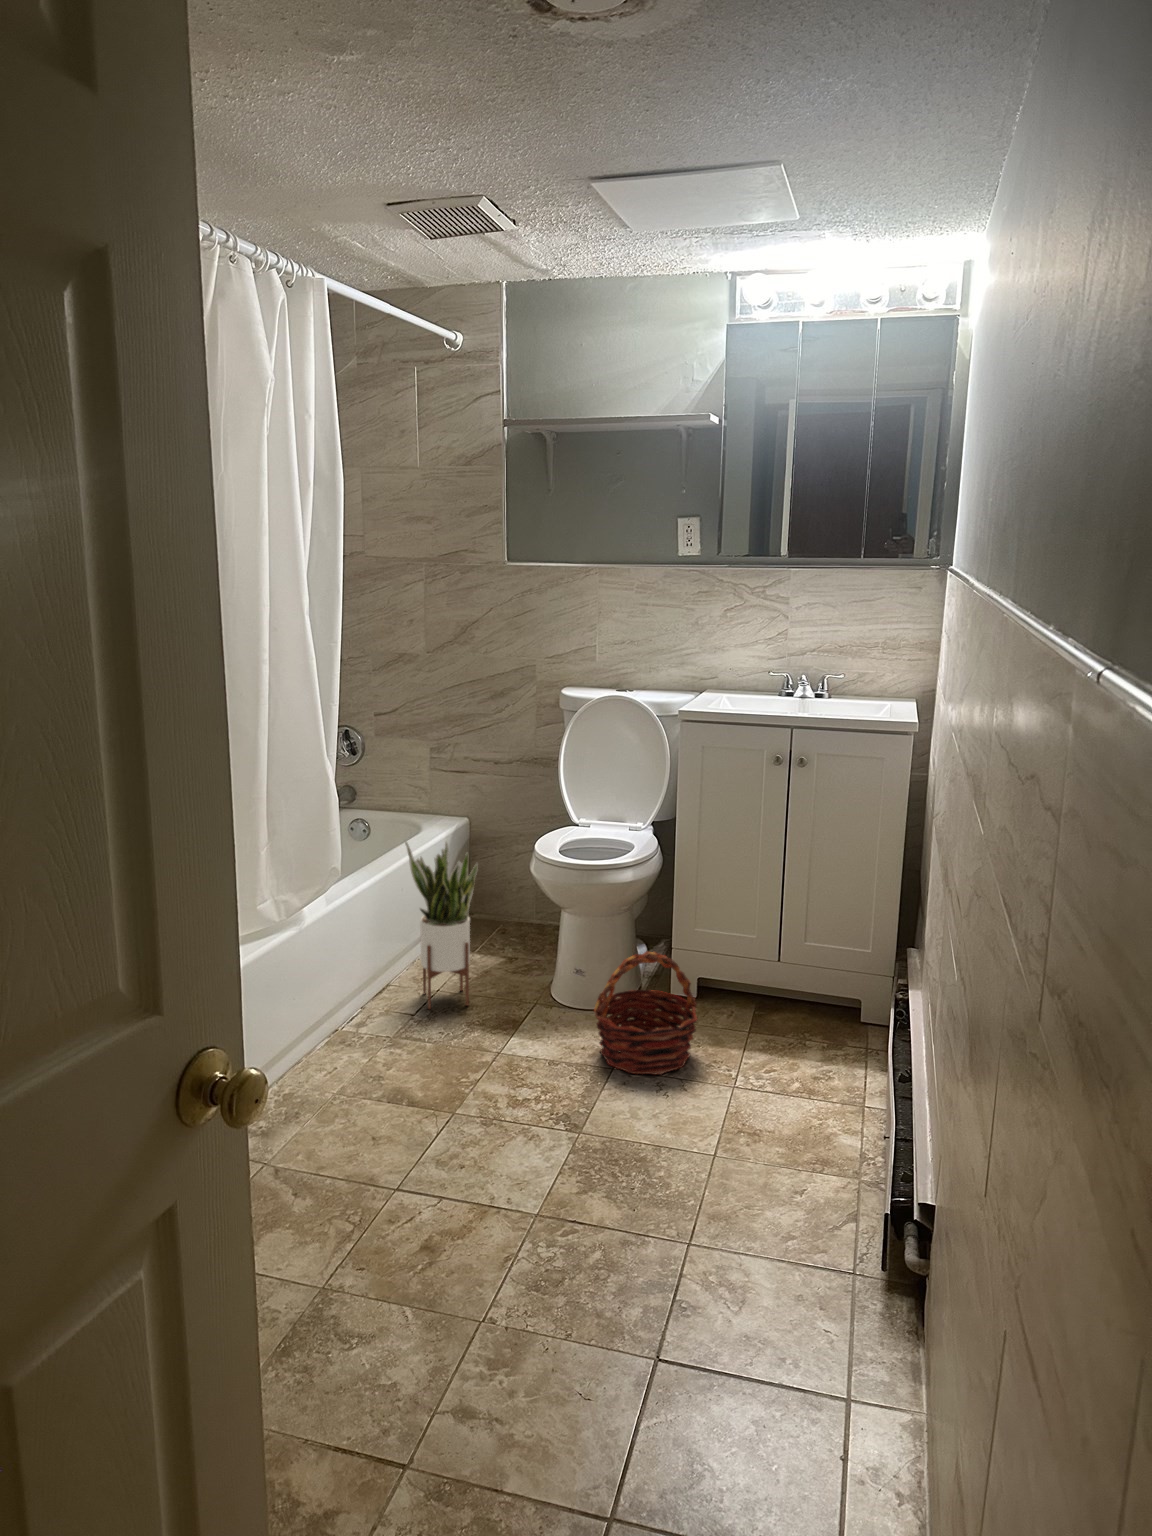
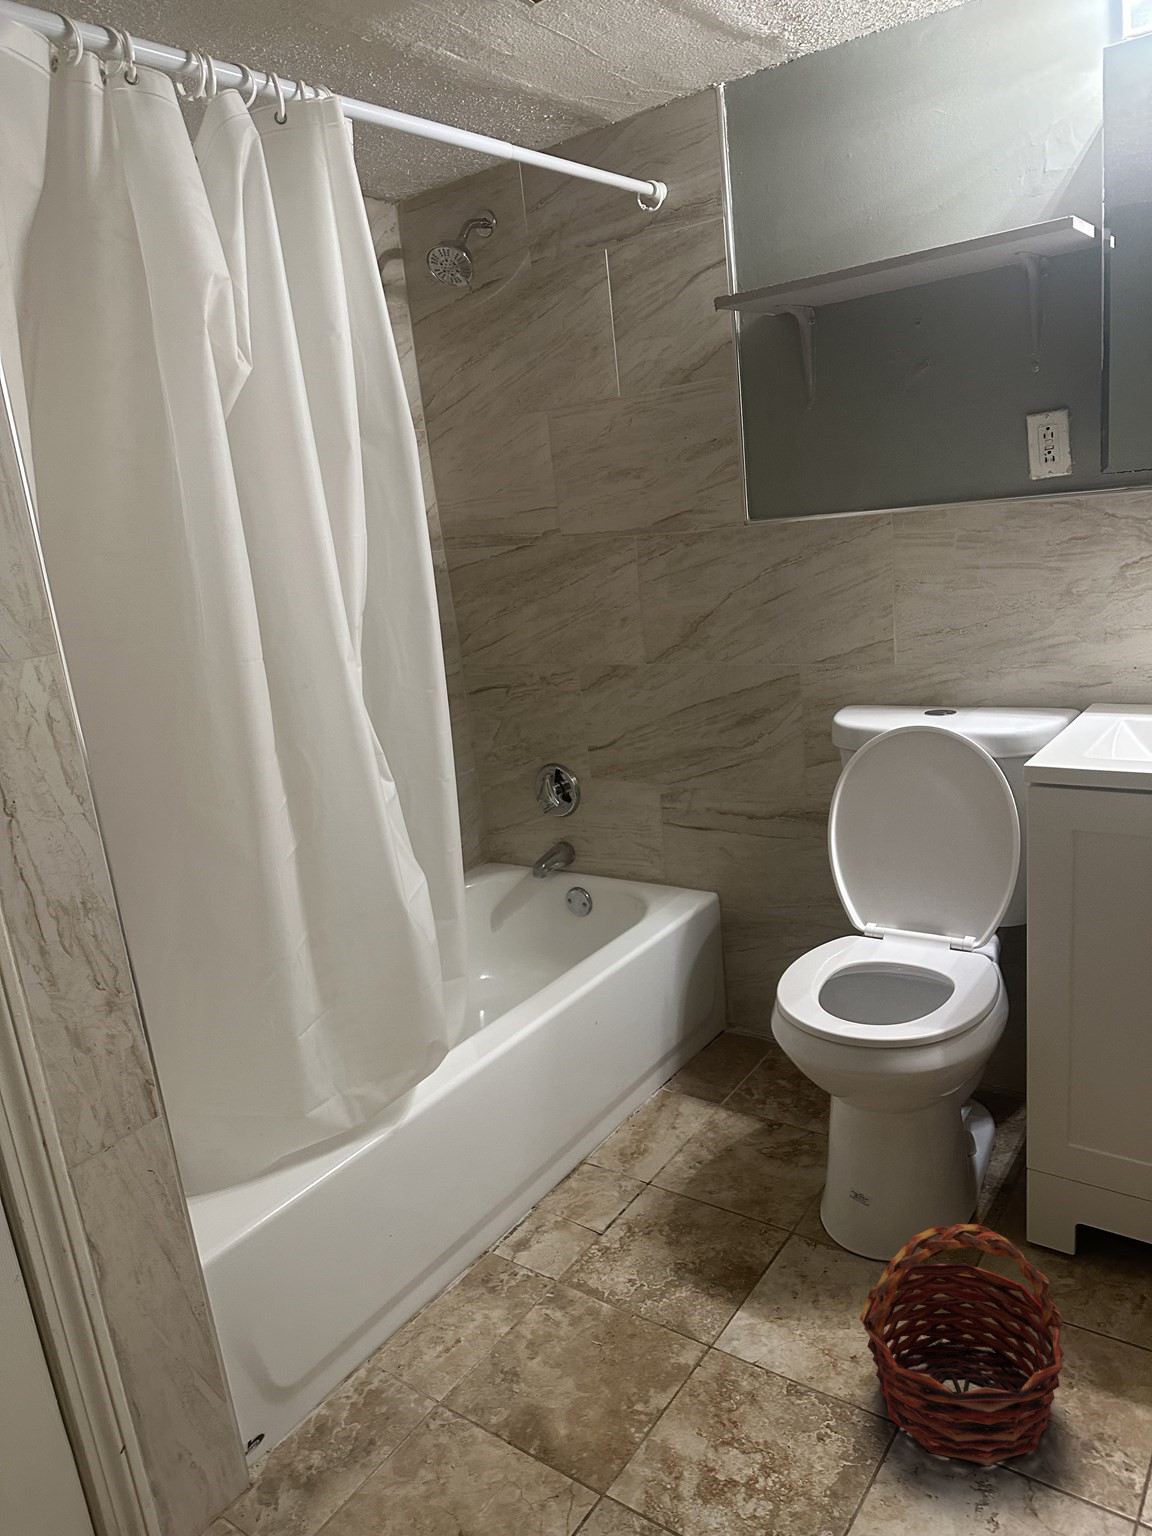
potted plant: present [405,842,478,1009] -> none [577,969,688,1225]

